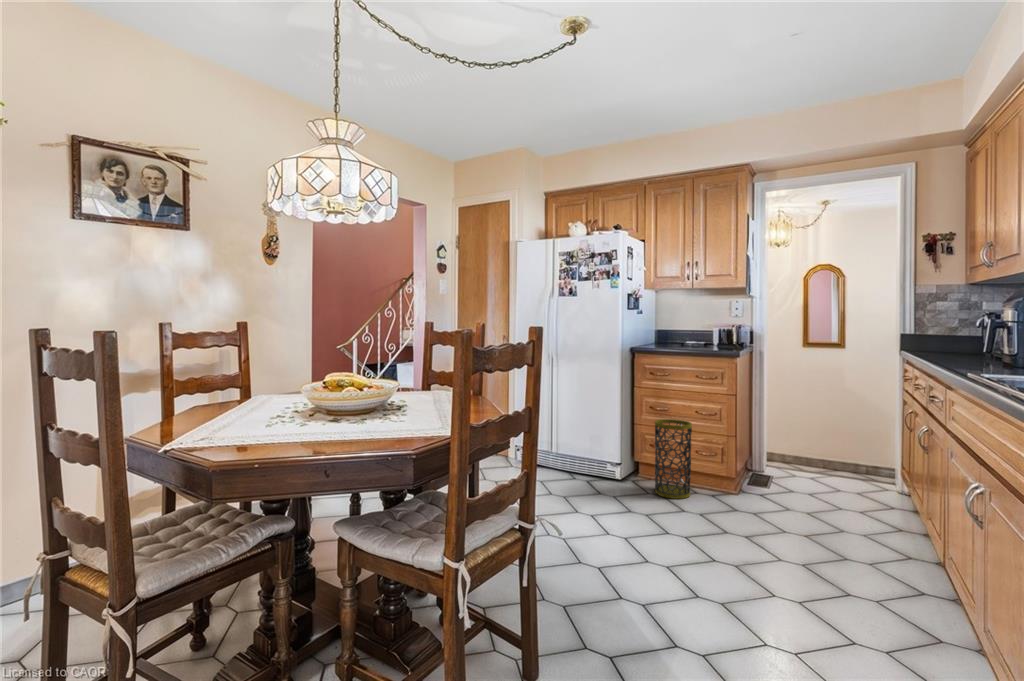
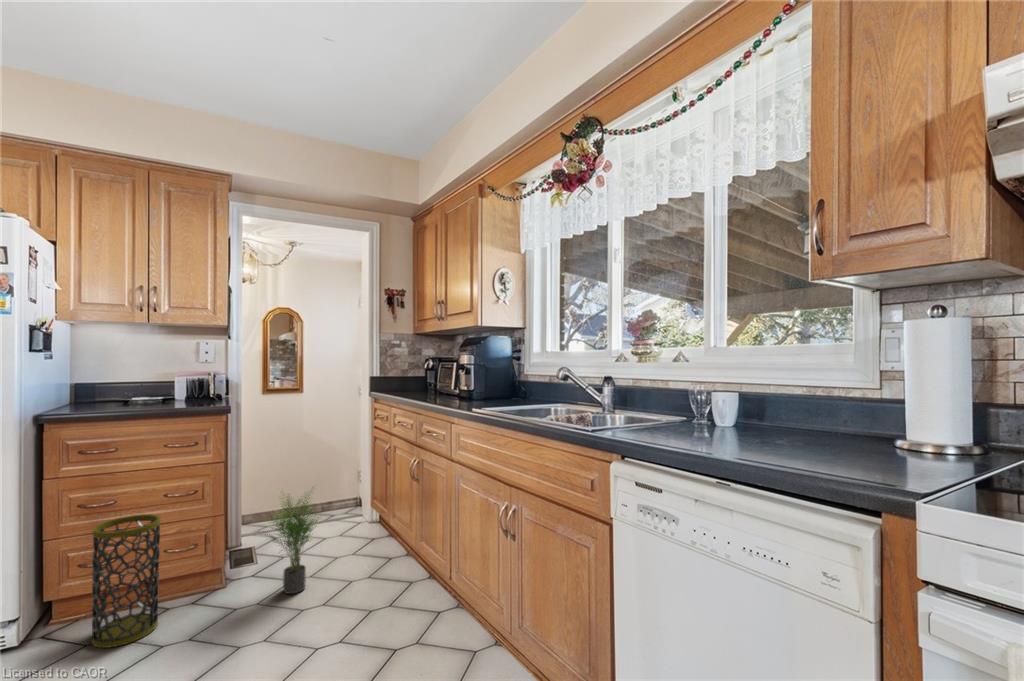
potted plant: none [750,424,822,515] -> present [258,494,317,594]

